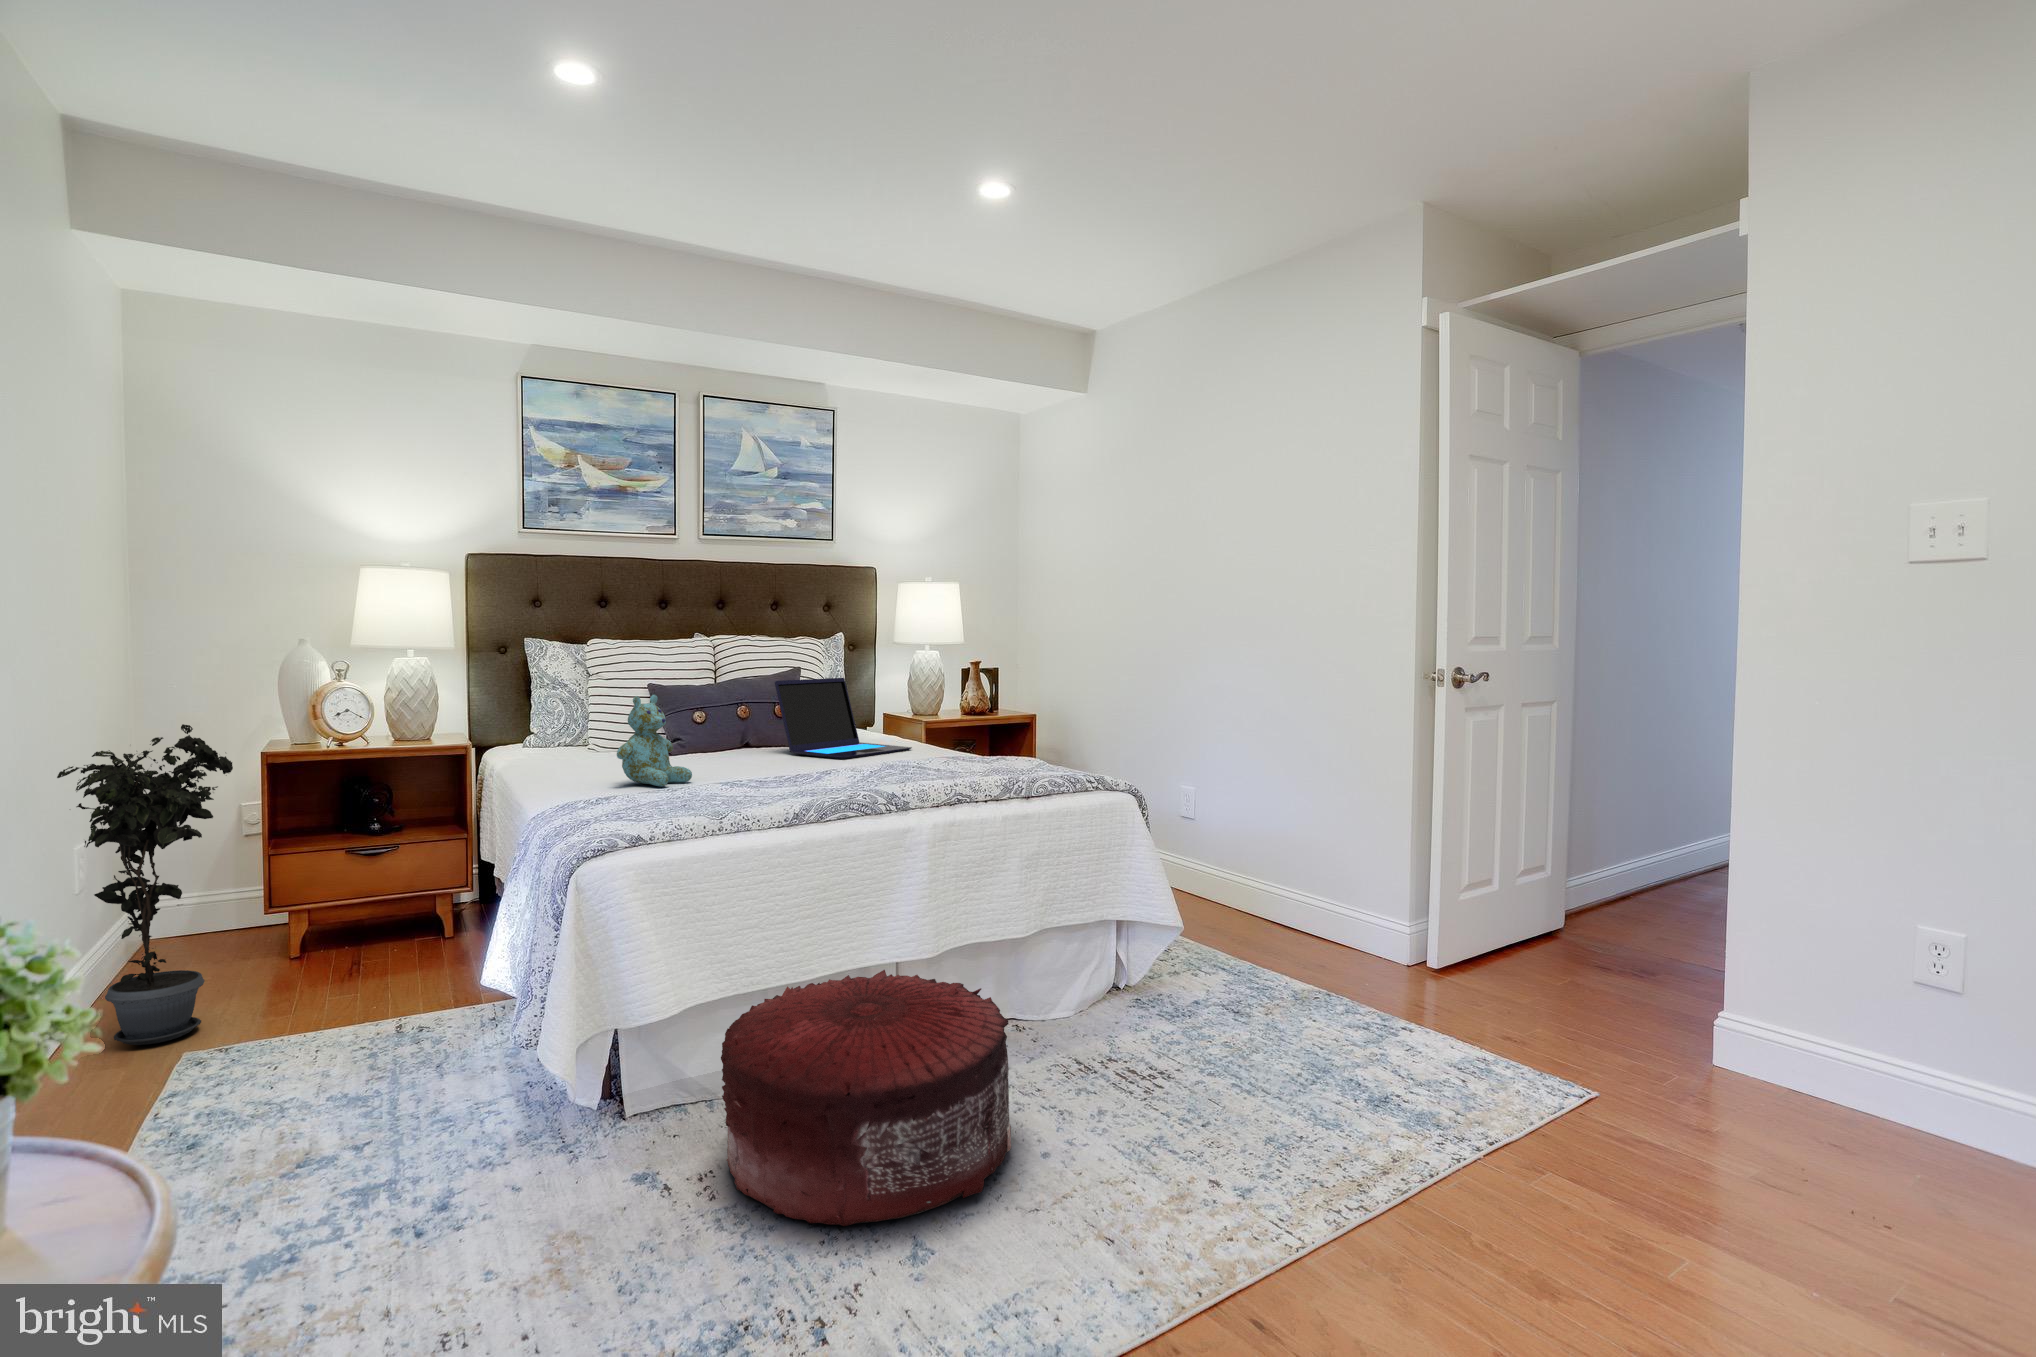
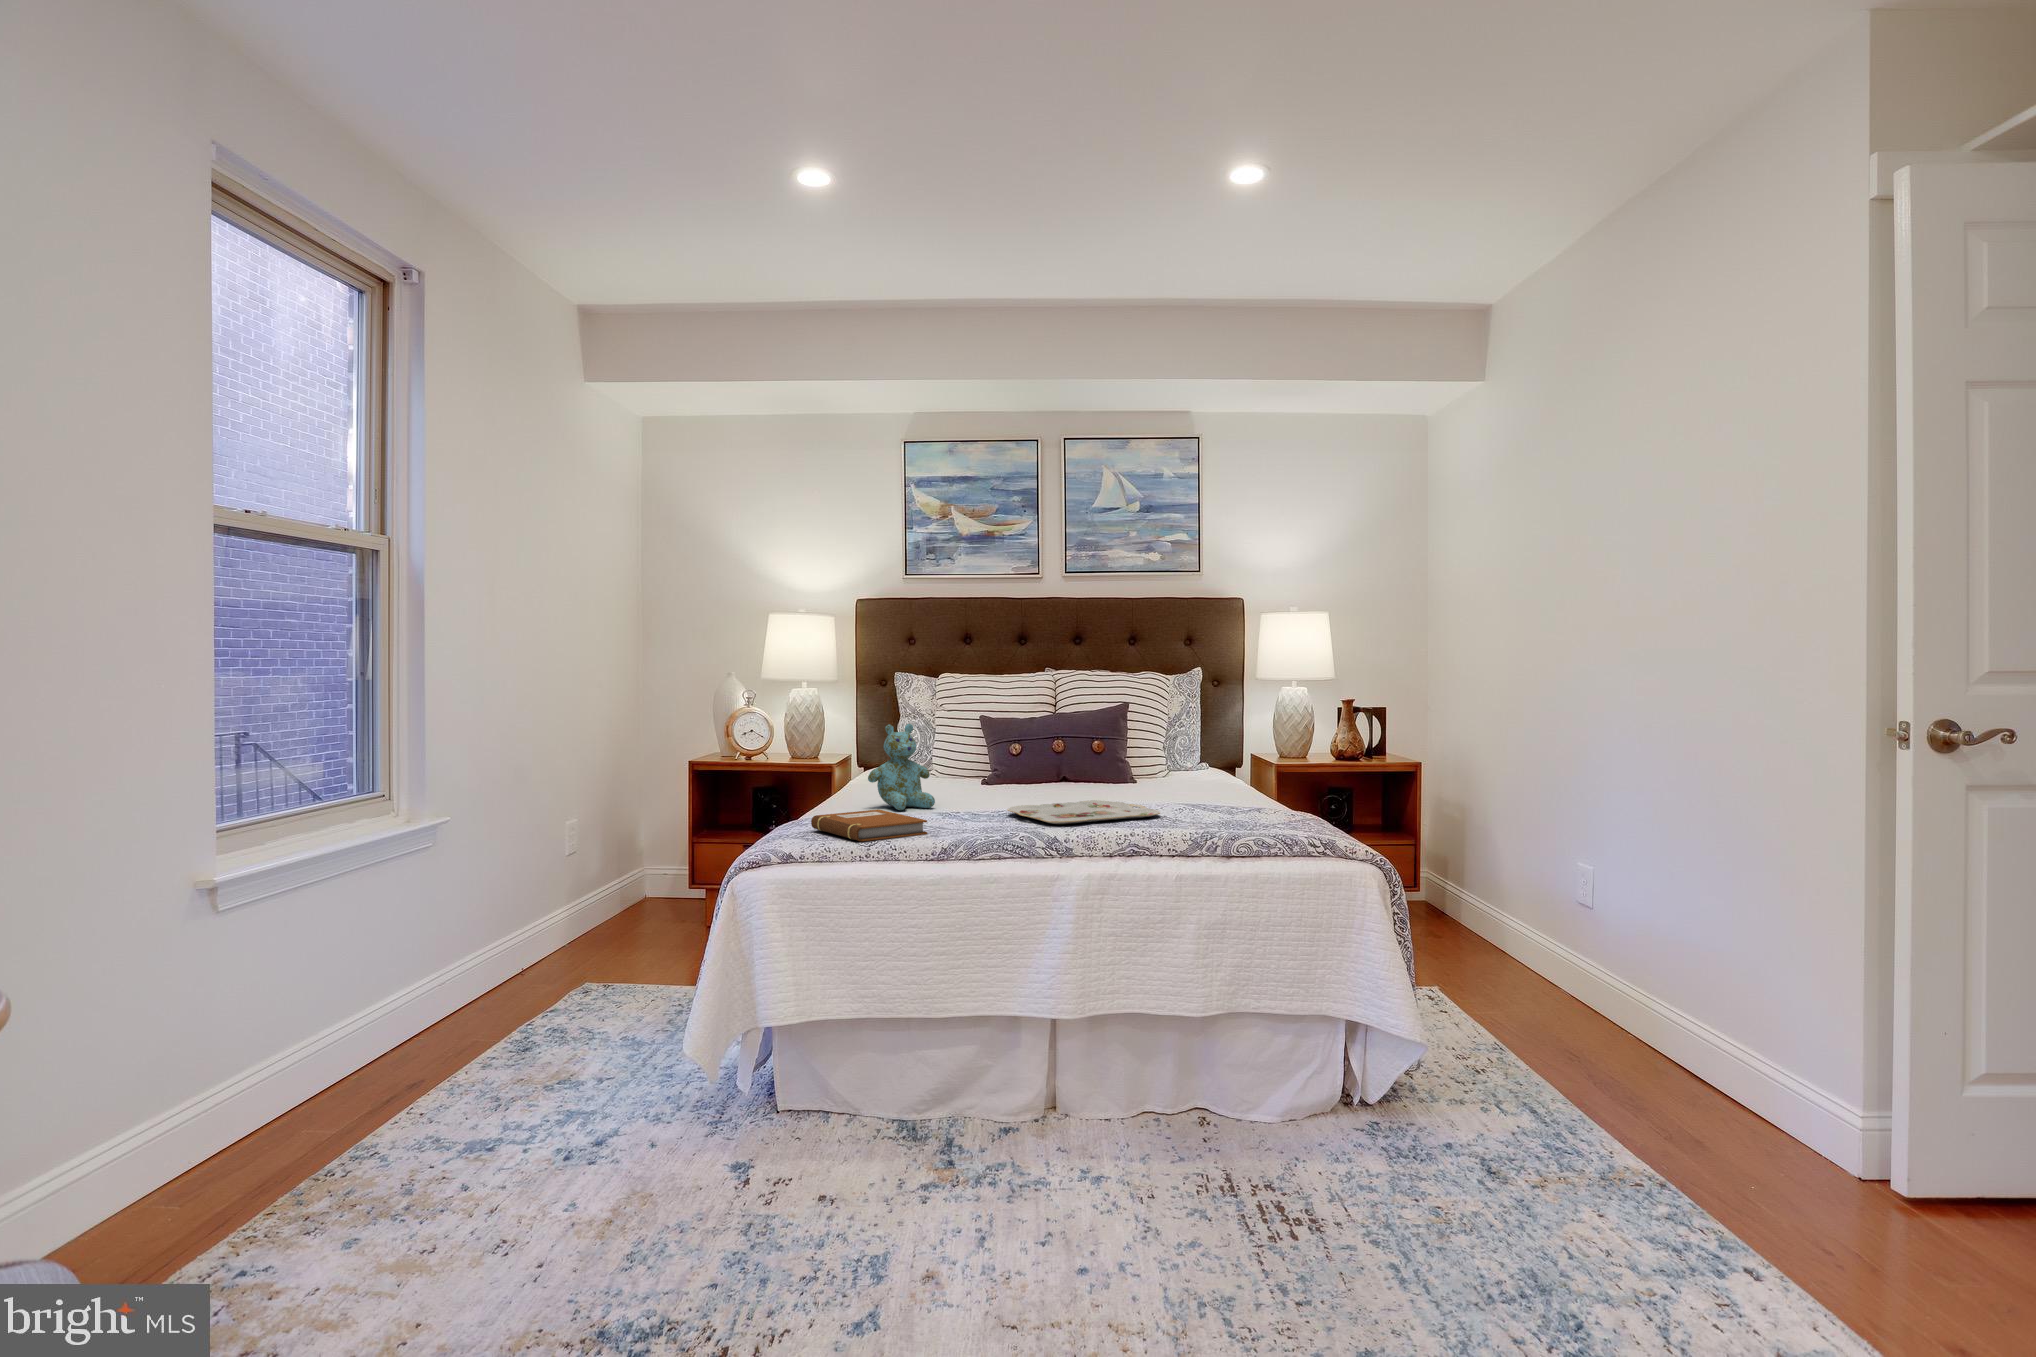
laptop: present [775,678,912,759] -> none [1074,712,1210,797]
potted plant: present [57,724,233,1045] -> none [520,736,639,974]
serving tray: none [784,762,928,786] -> present [1007,800,1160,825]
notebook: none [622,785,756,816] -> present [811,810,927,841]
pouf: present [721,970,1011,1226] -> none [750,1020,1070,1295]

